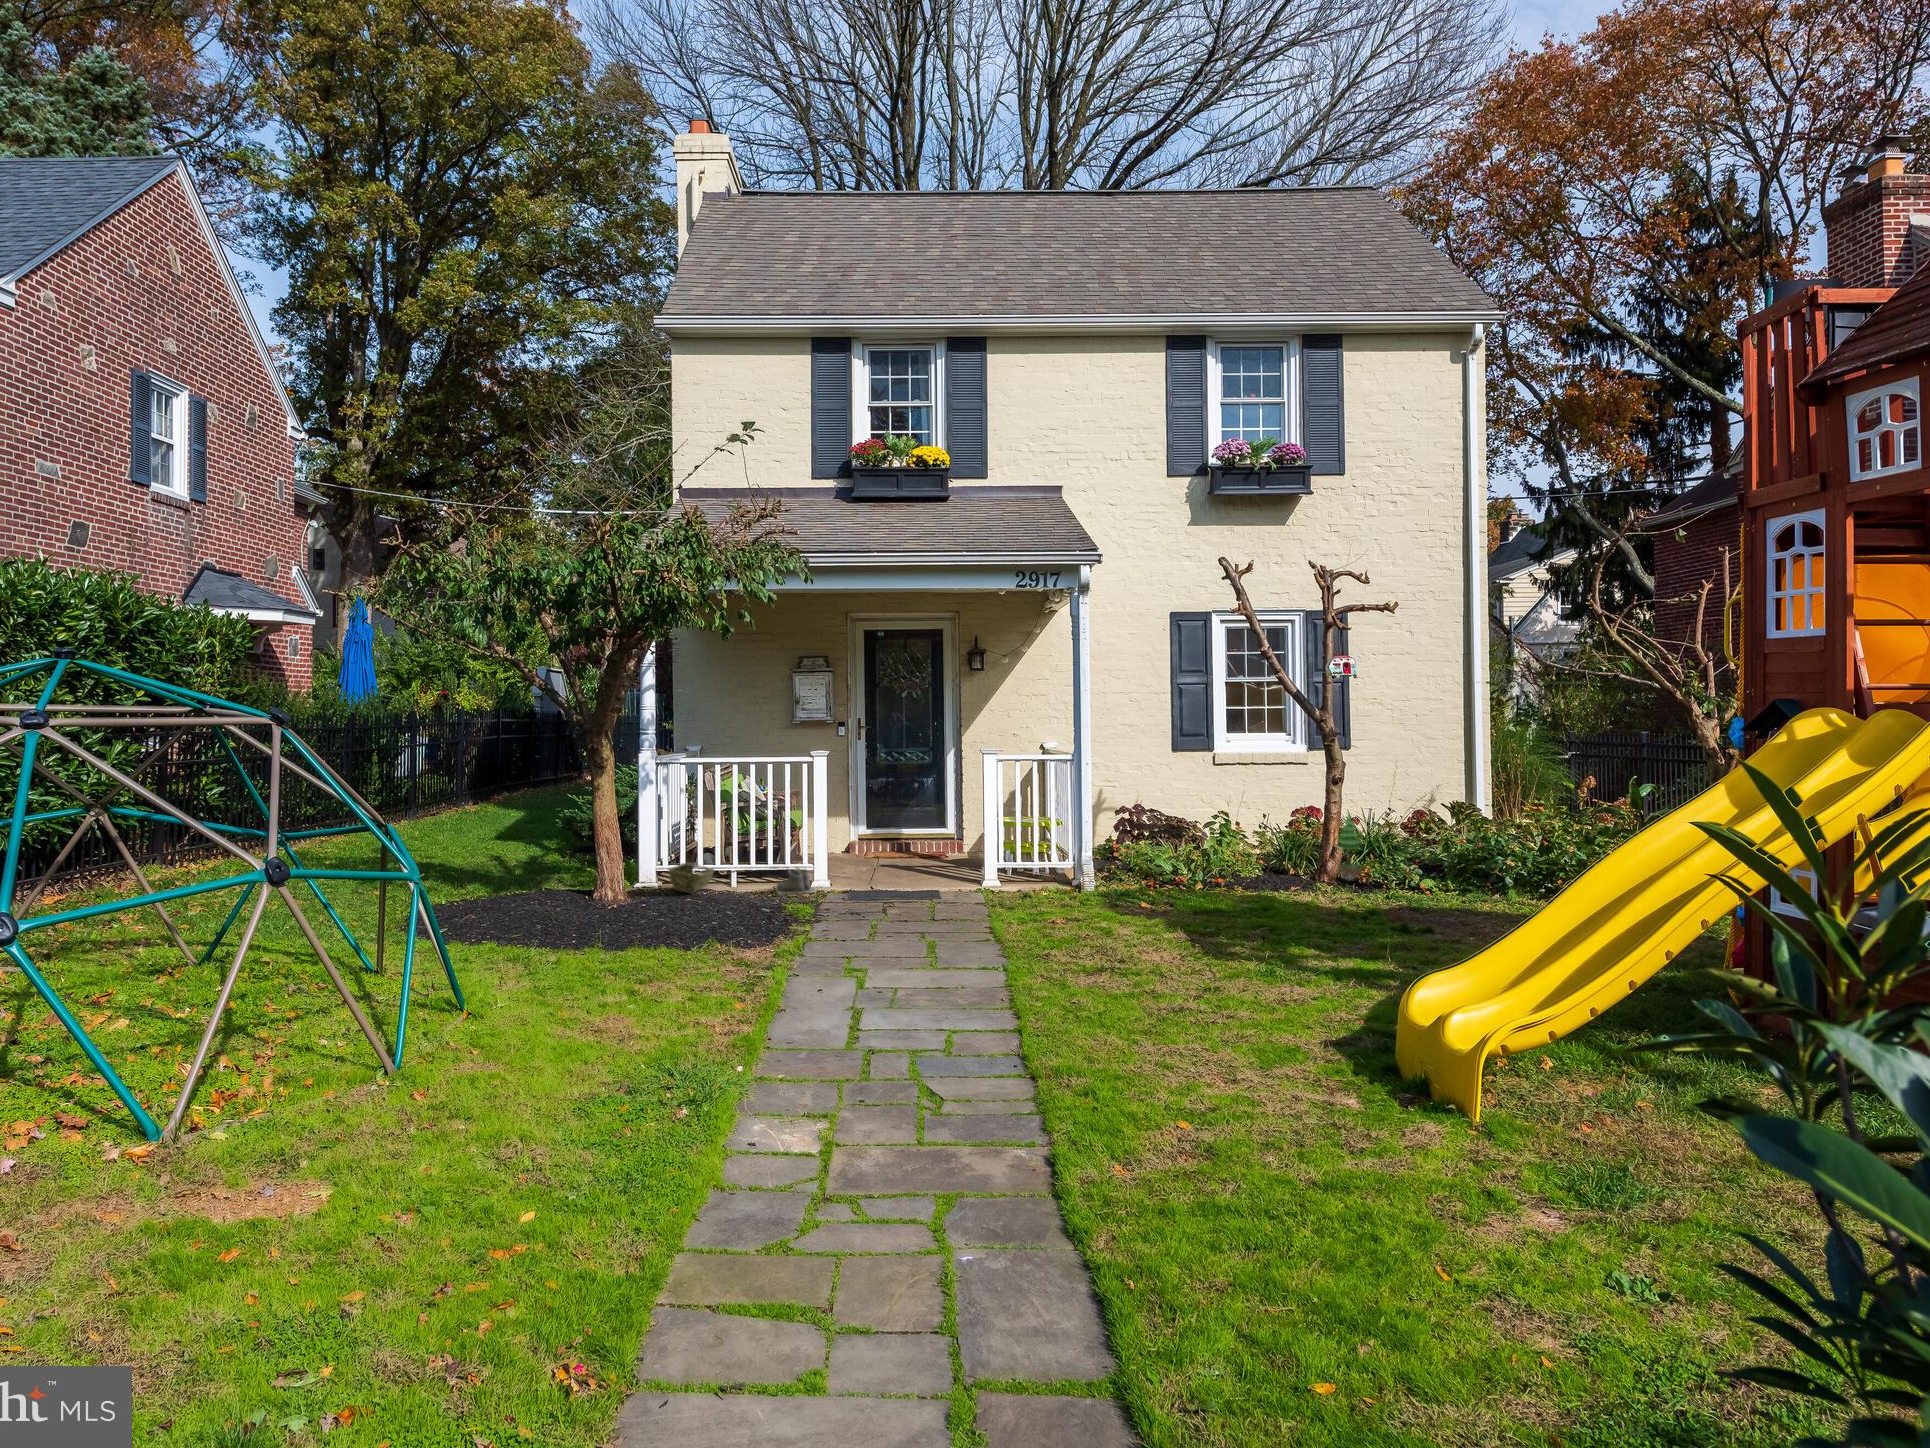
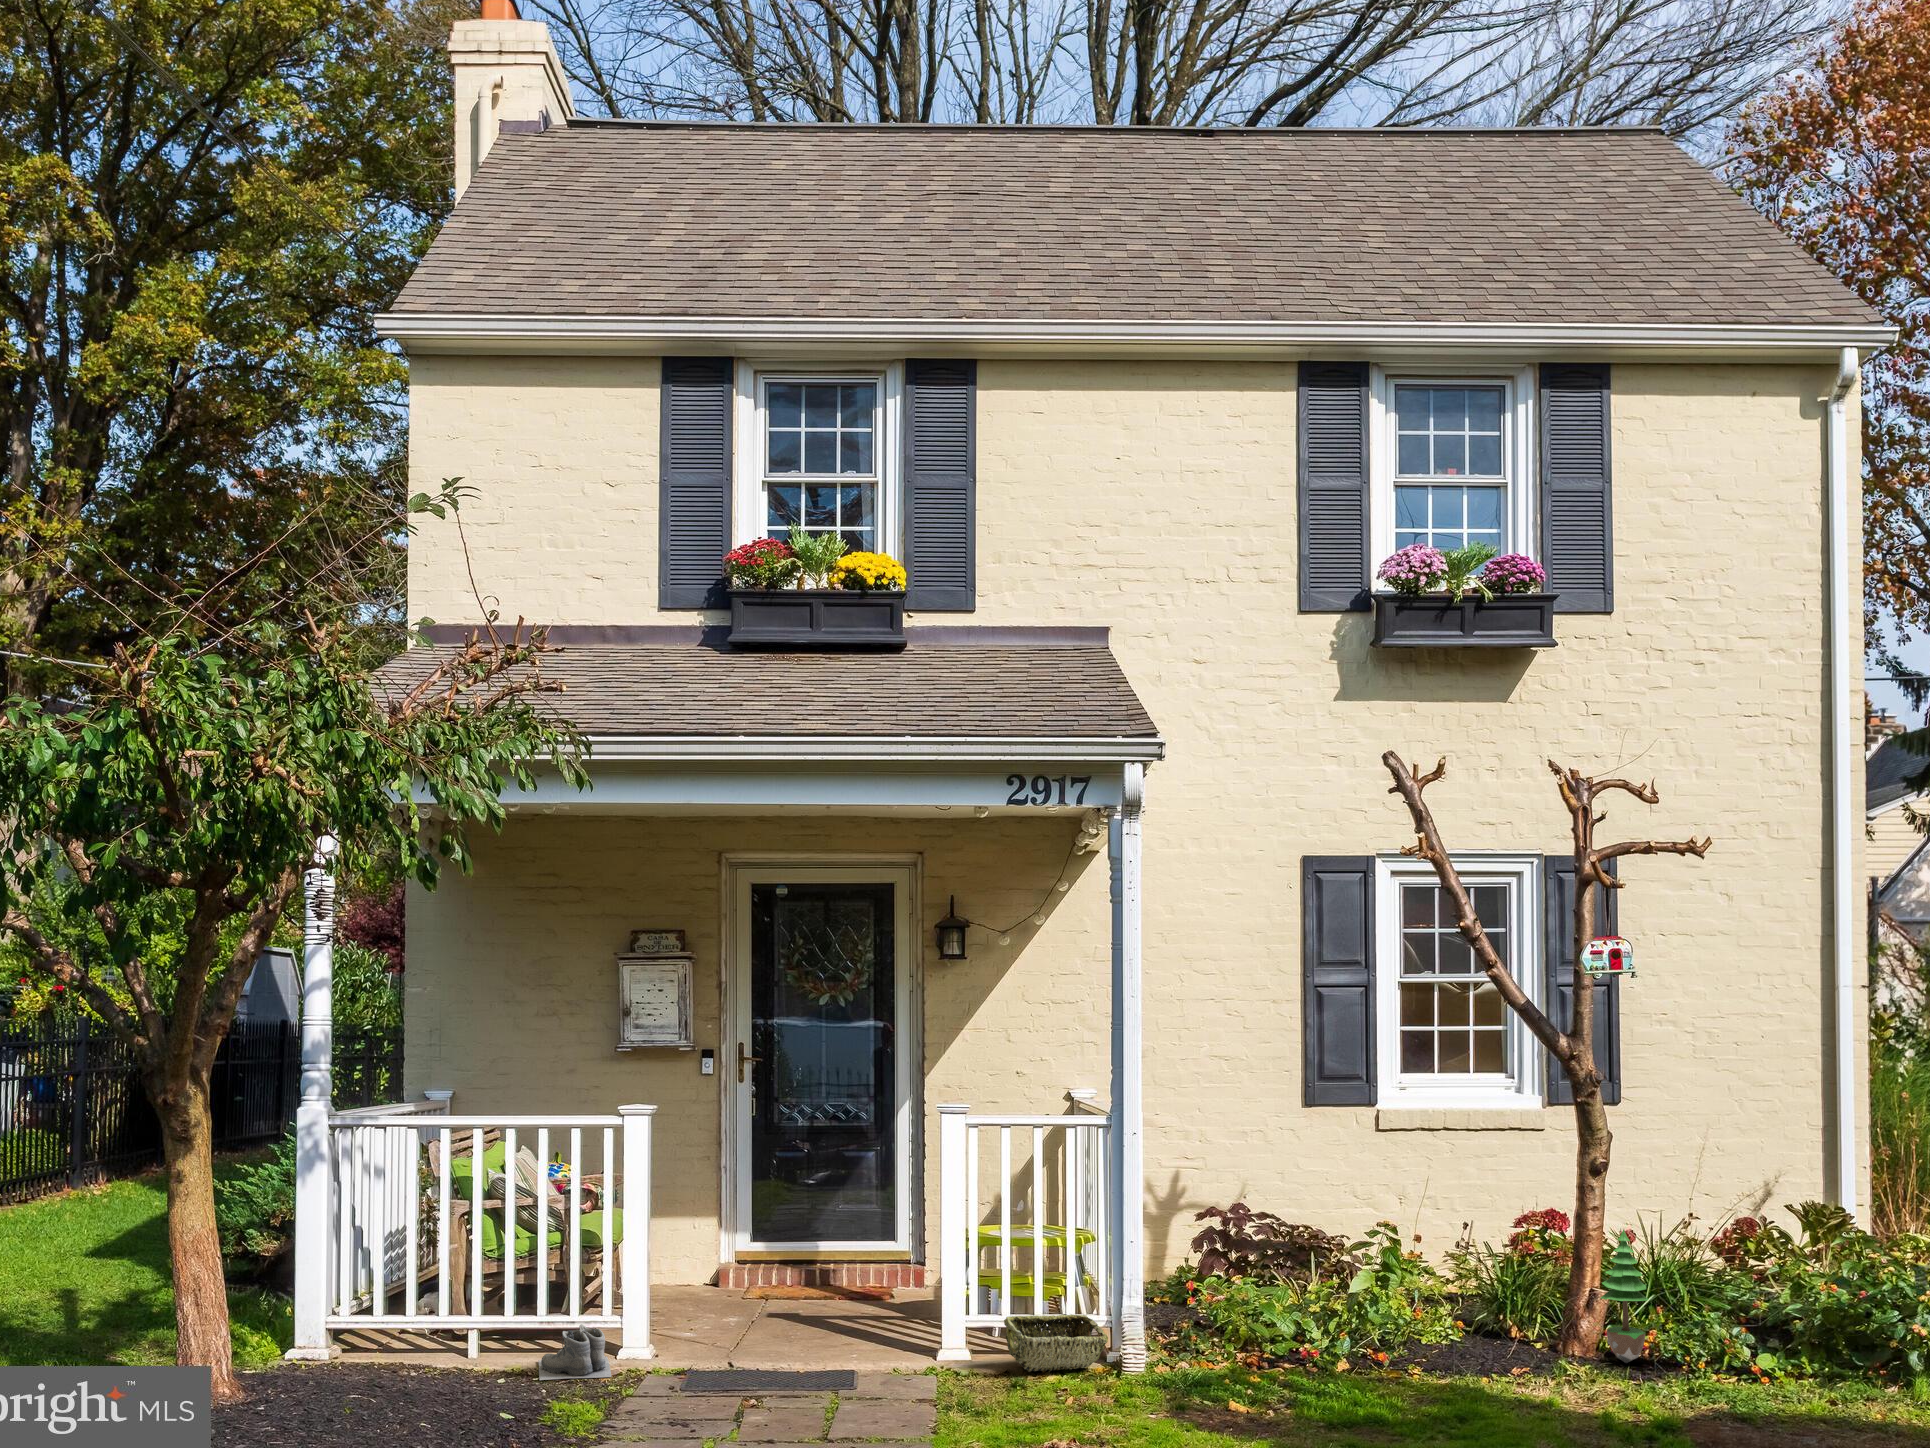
woven basket: present [669,863,714,893] -> present [1004,1314,1108,1372]

